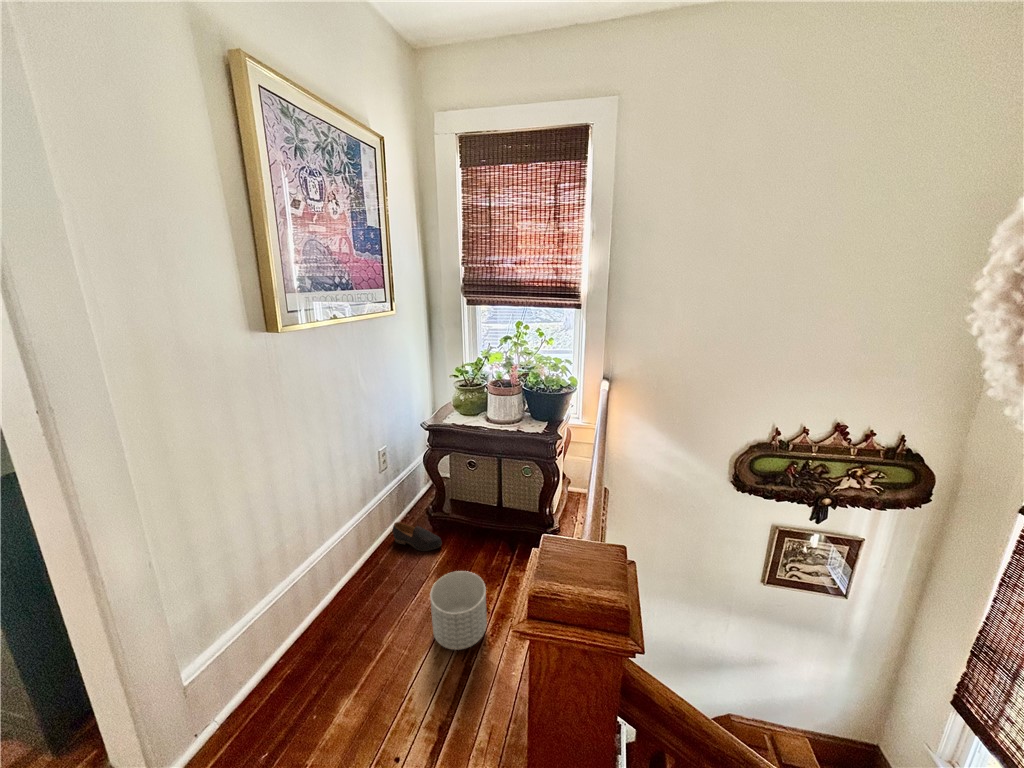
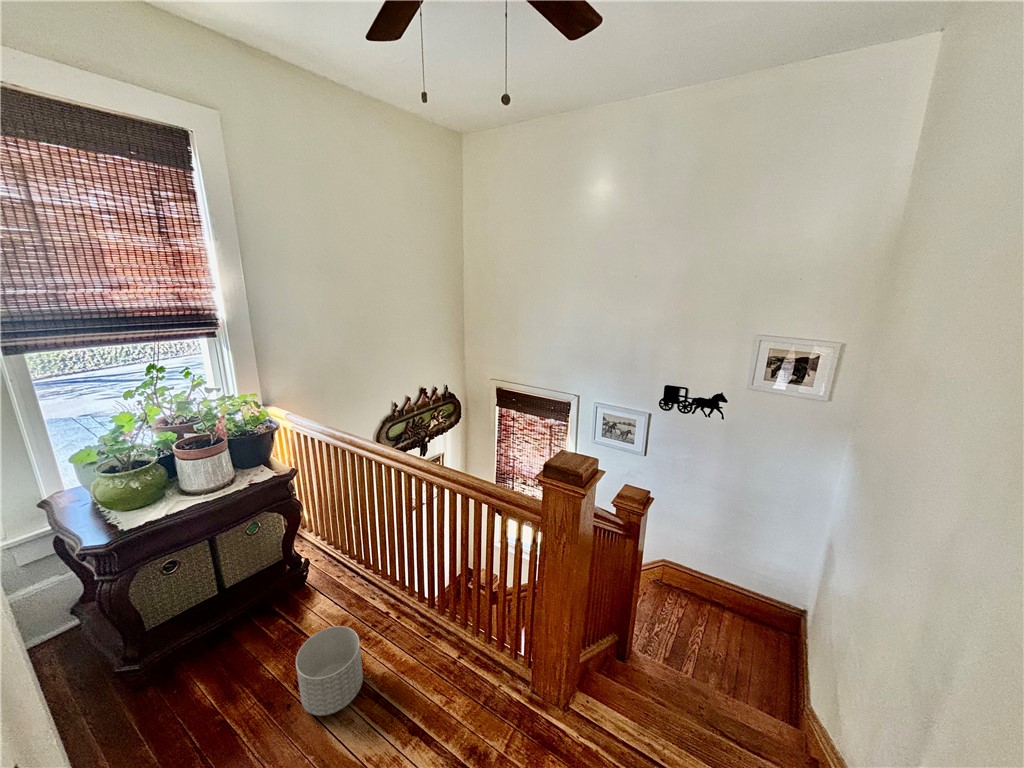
shoe: present [393,522,442,551] -> none [90,675,196,750]

